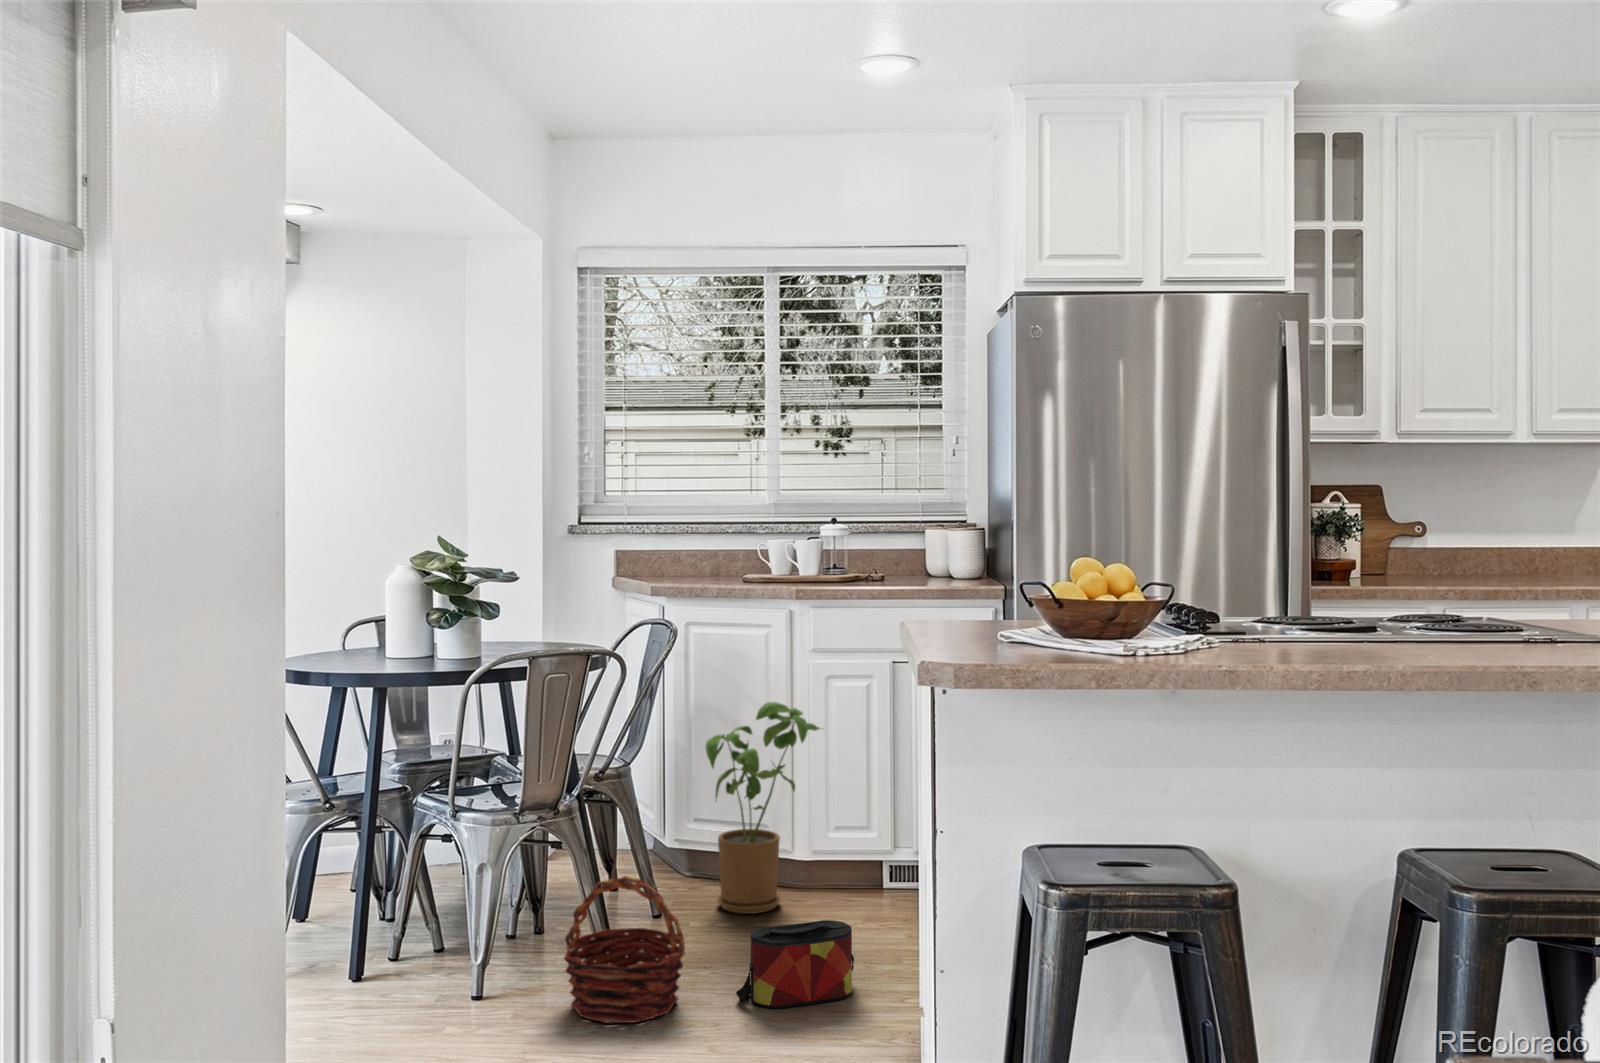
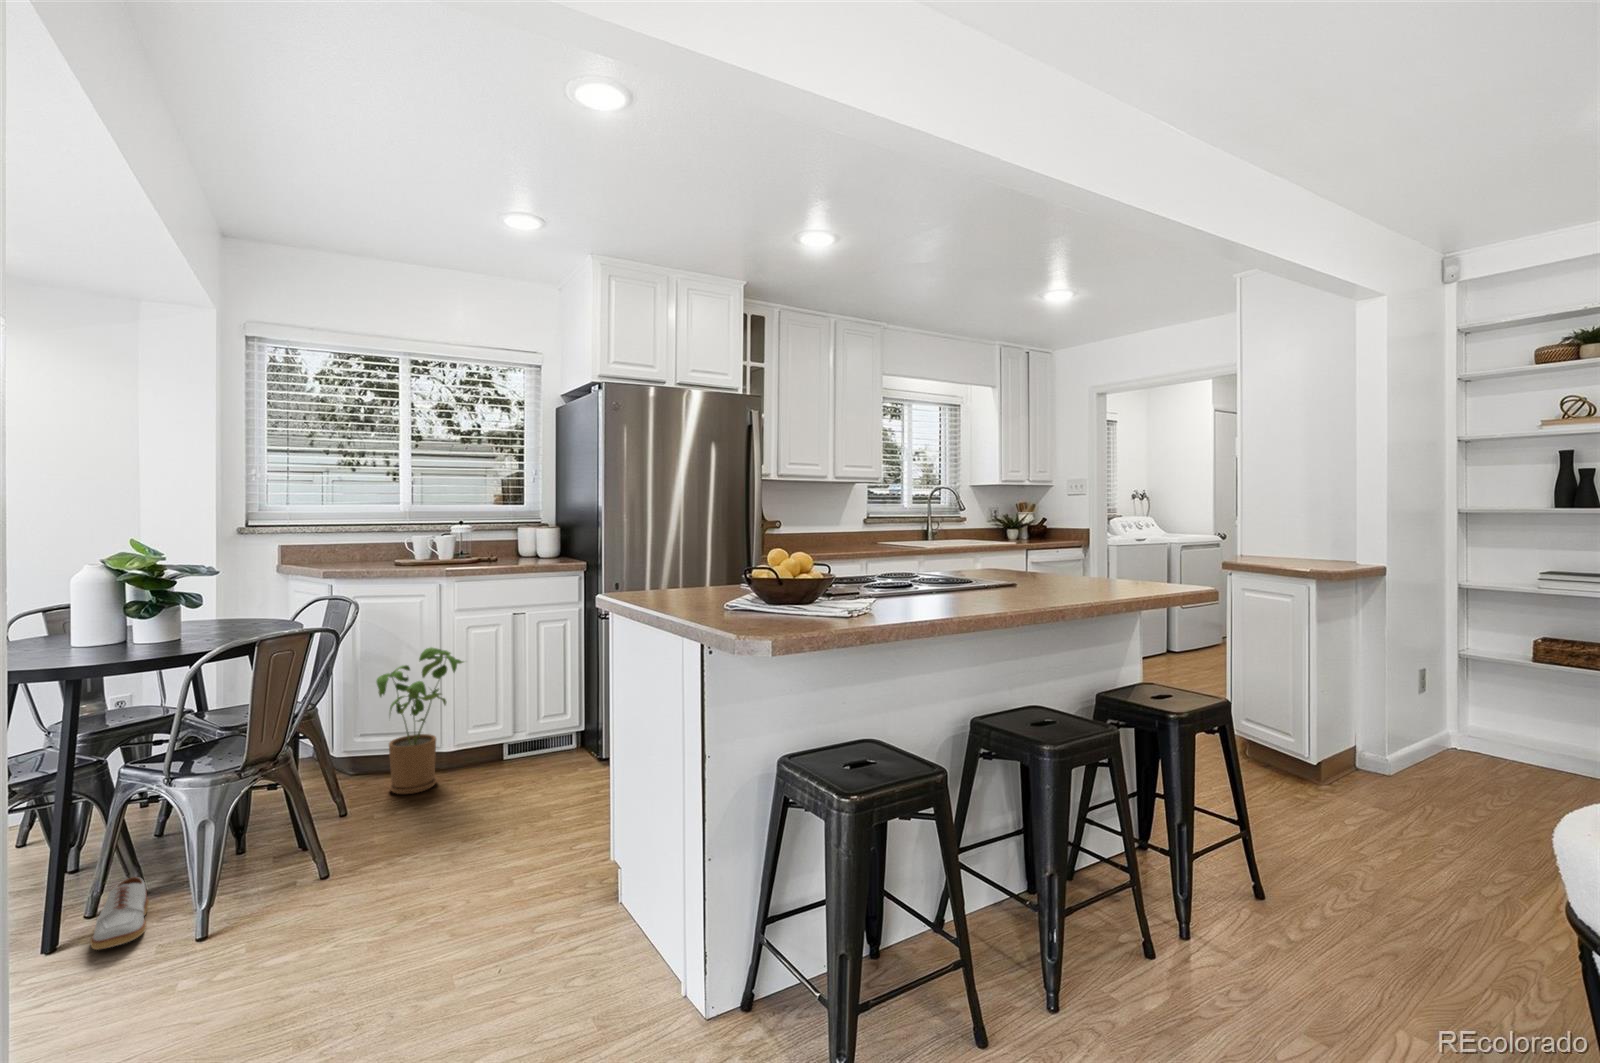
basket: present [564,876,685,1024] -> none [286,787,393,899]
bag: present [736,920,854,1009] -> none [431,788,512,857]
shoe: none [368,945,430,1019] -> present [90,877,149,950]

